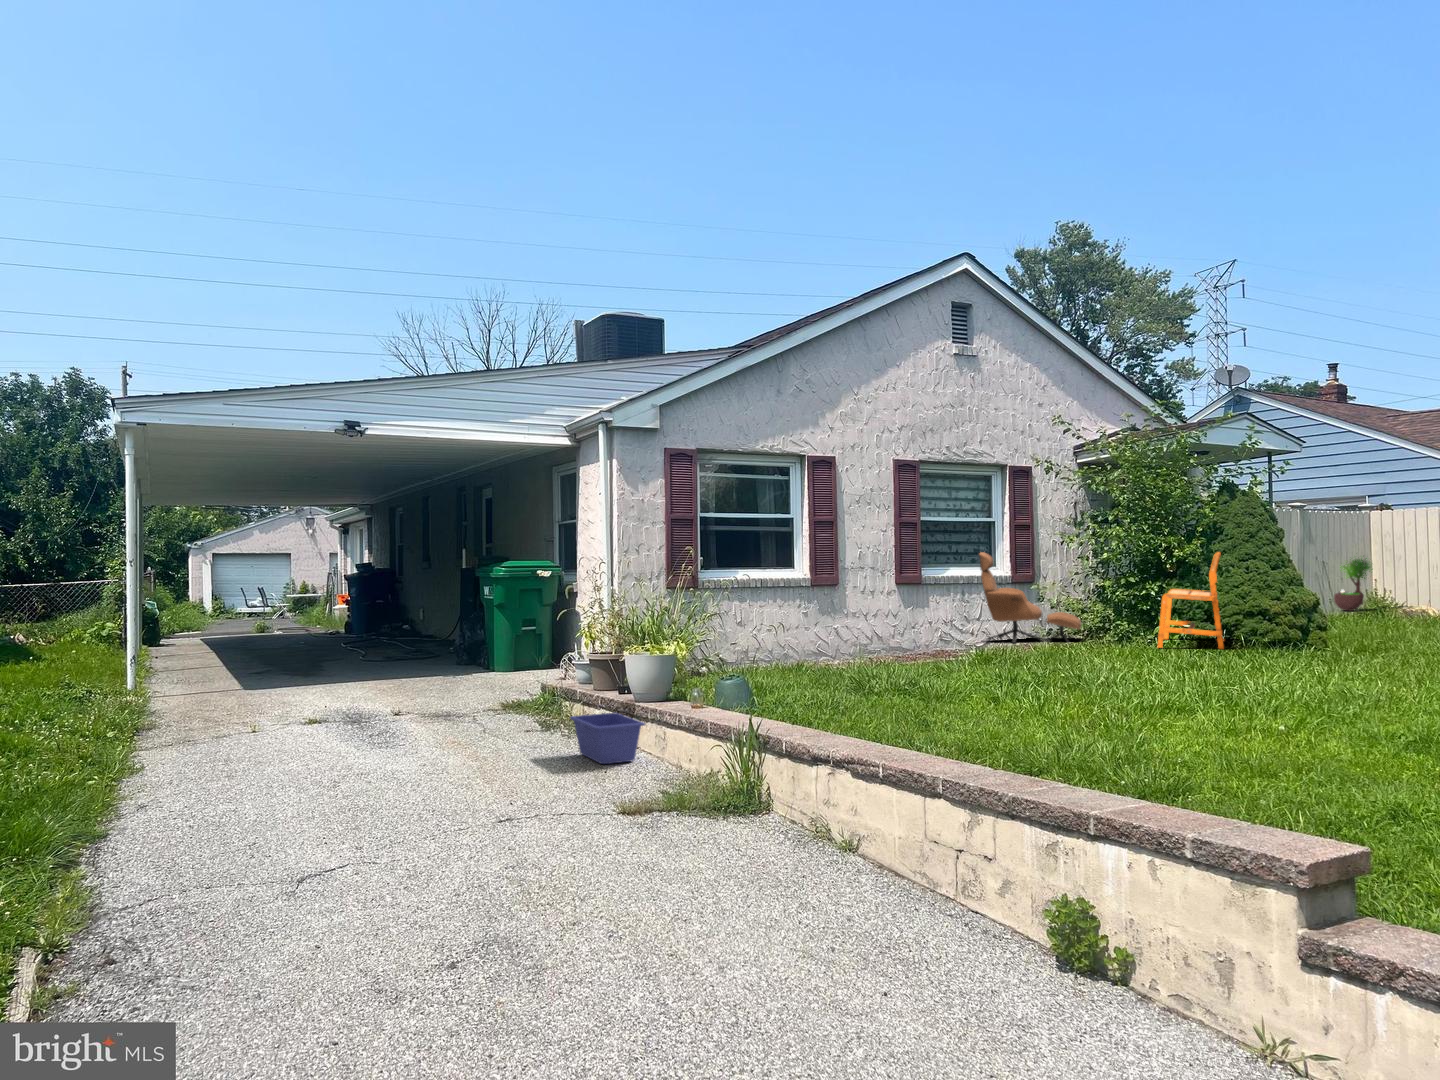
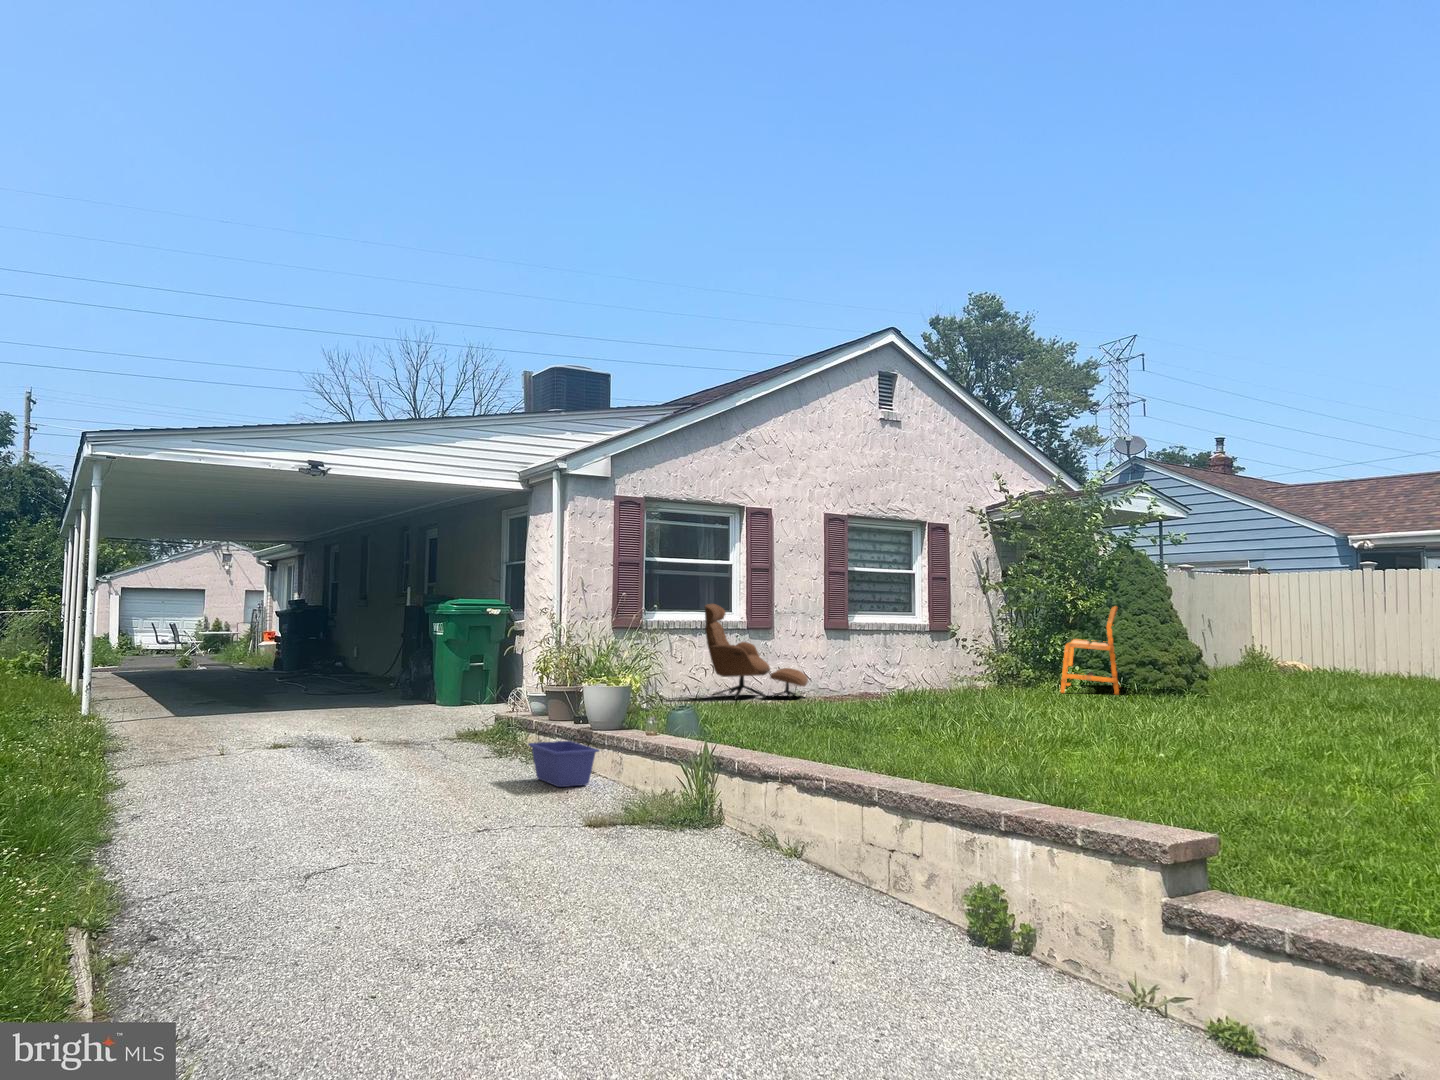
lounge chair: present [979,552,1081,643] -> present [705,604,808,700]
potted tree: present [1334,558,1373,611] -> none [1220,611,1254,665]

